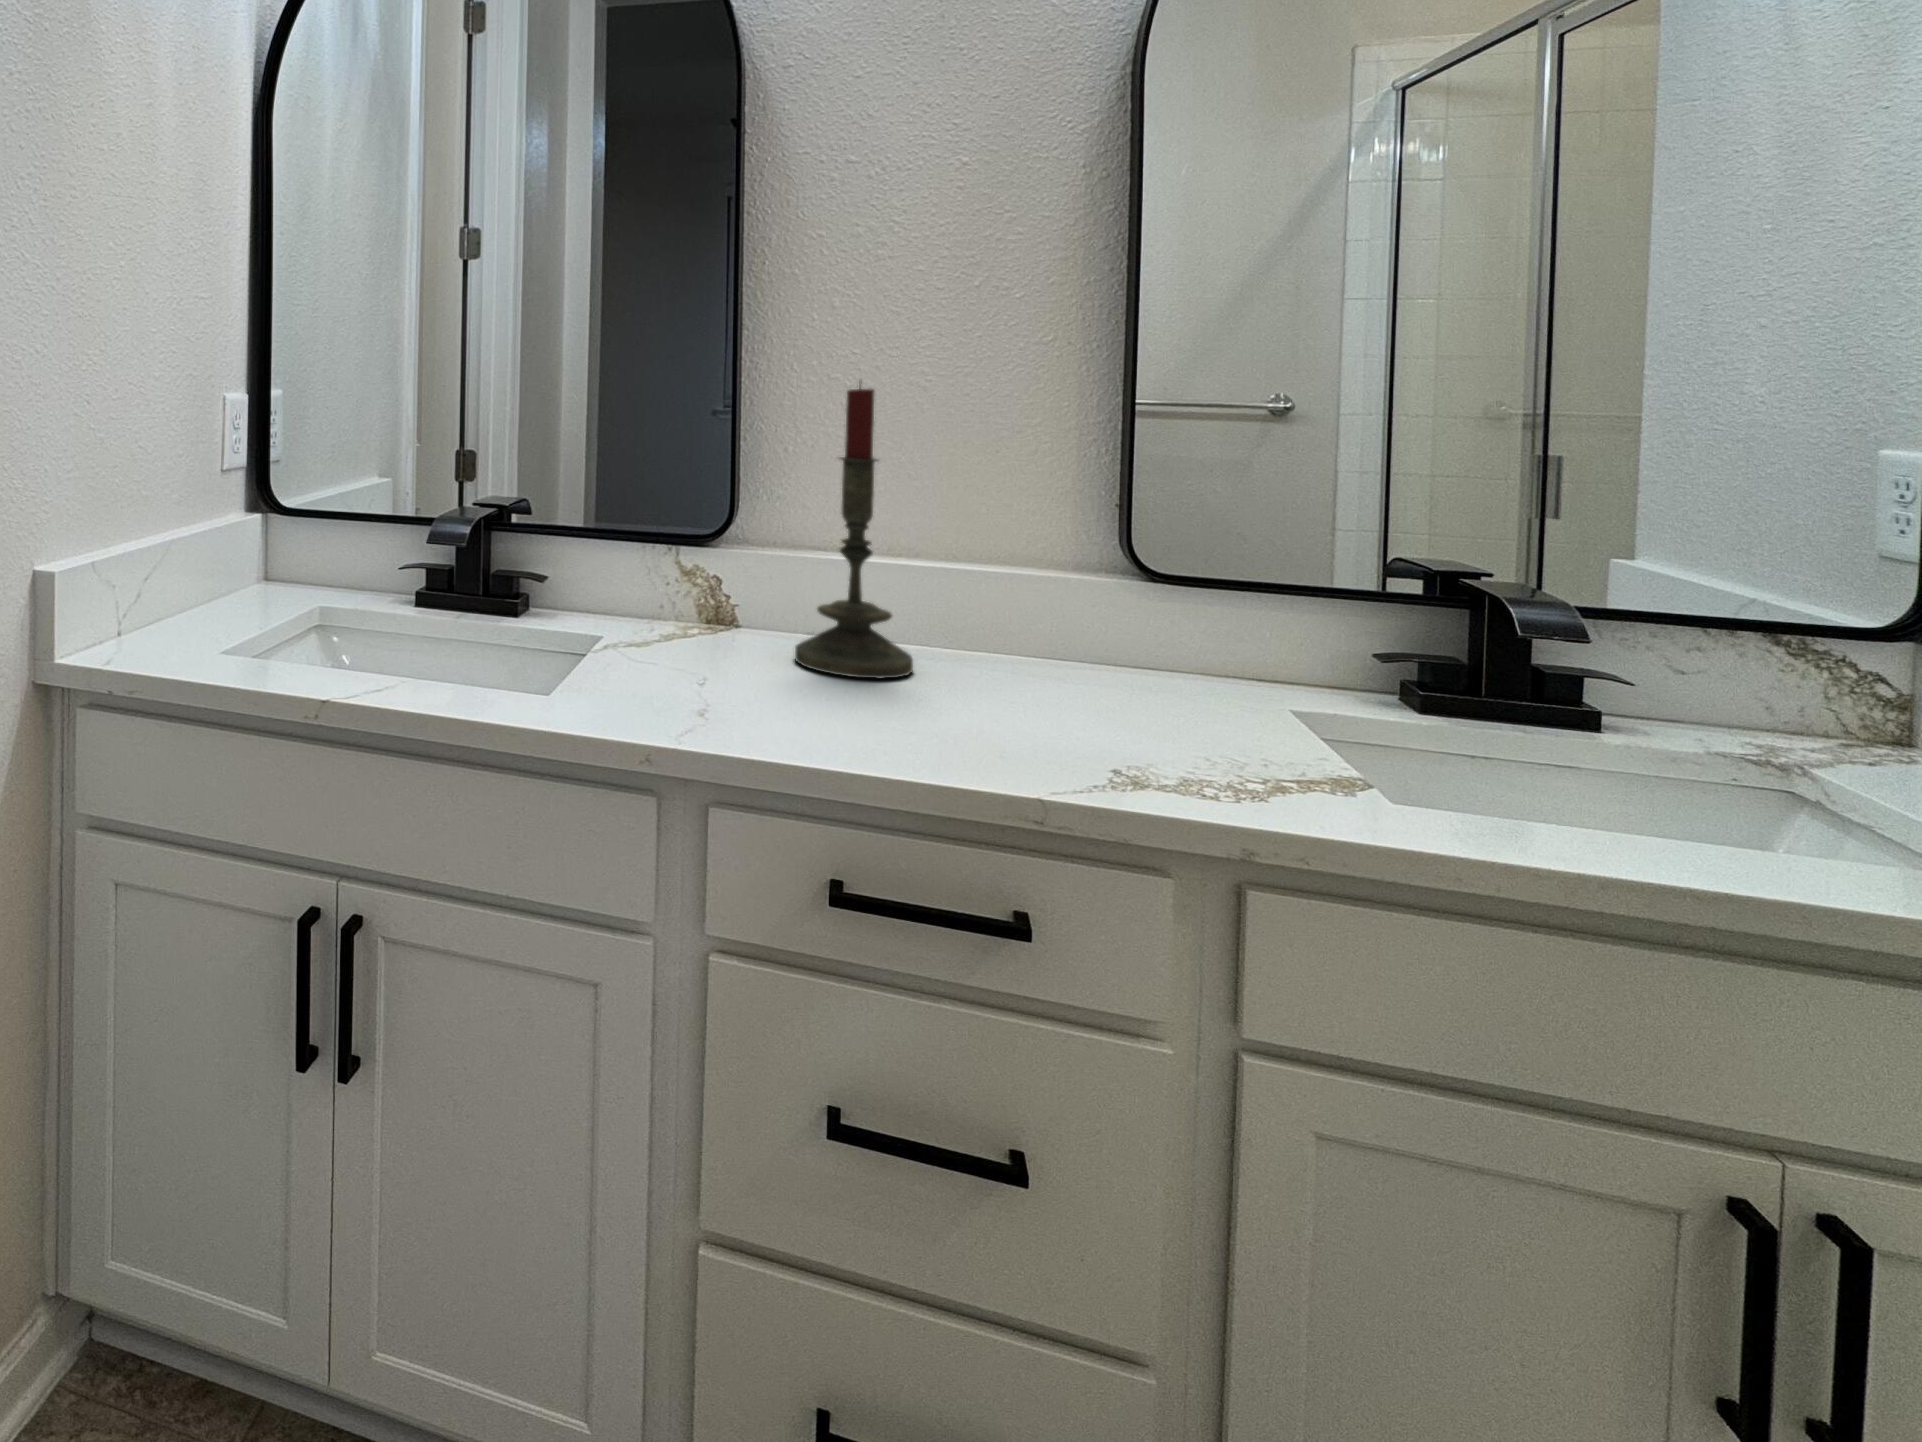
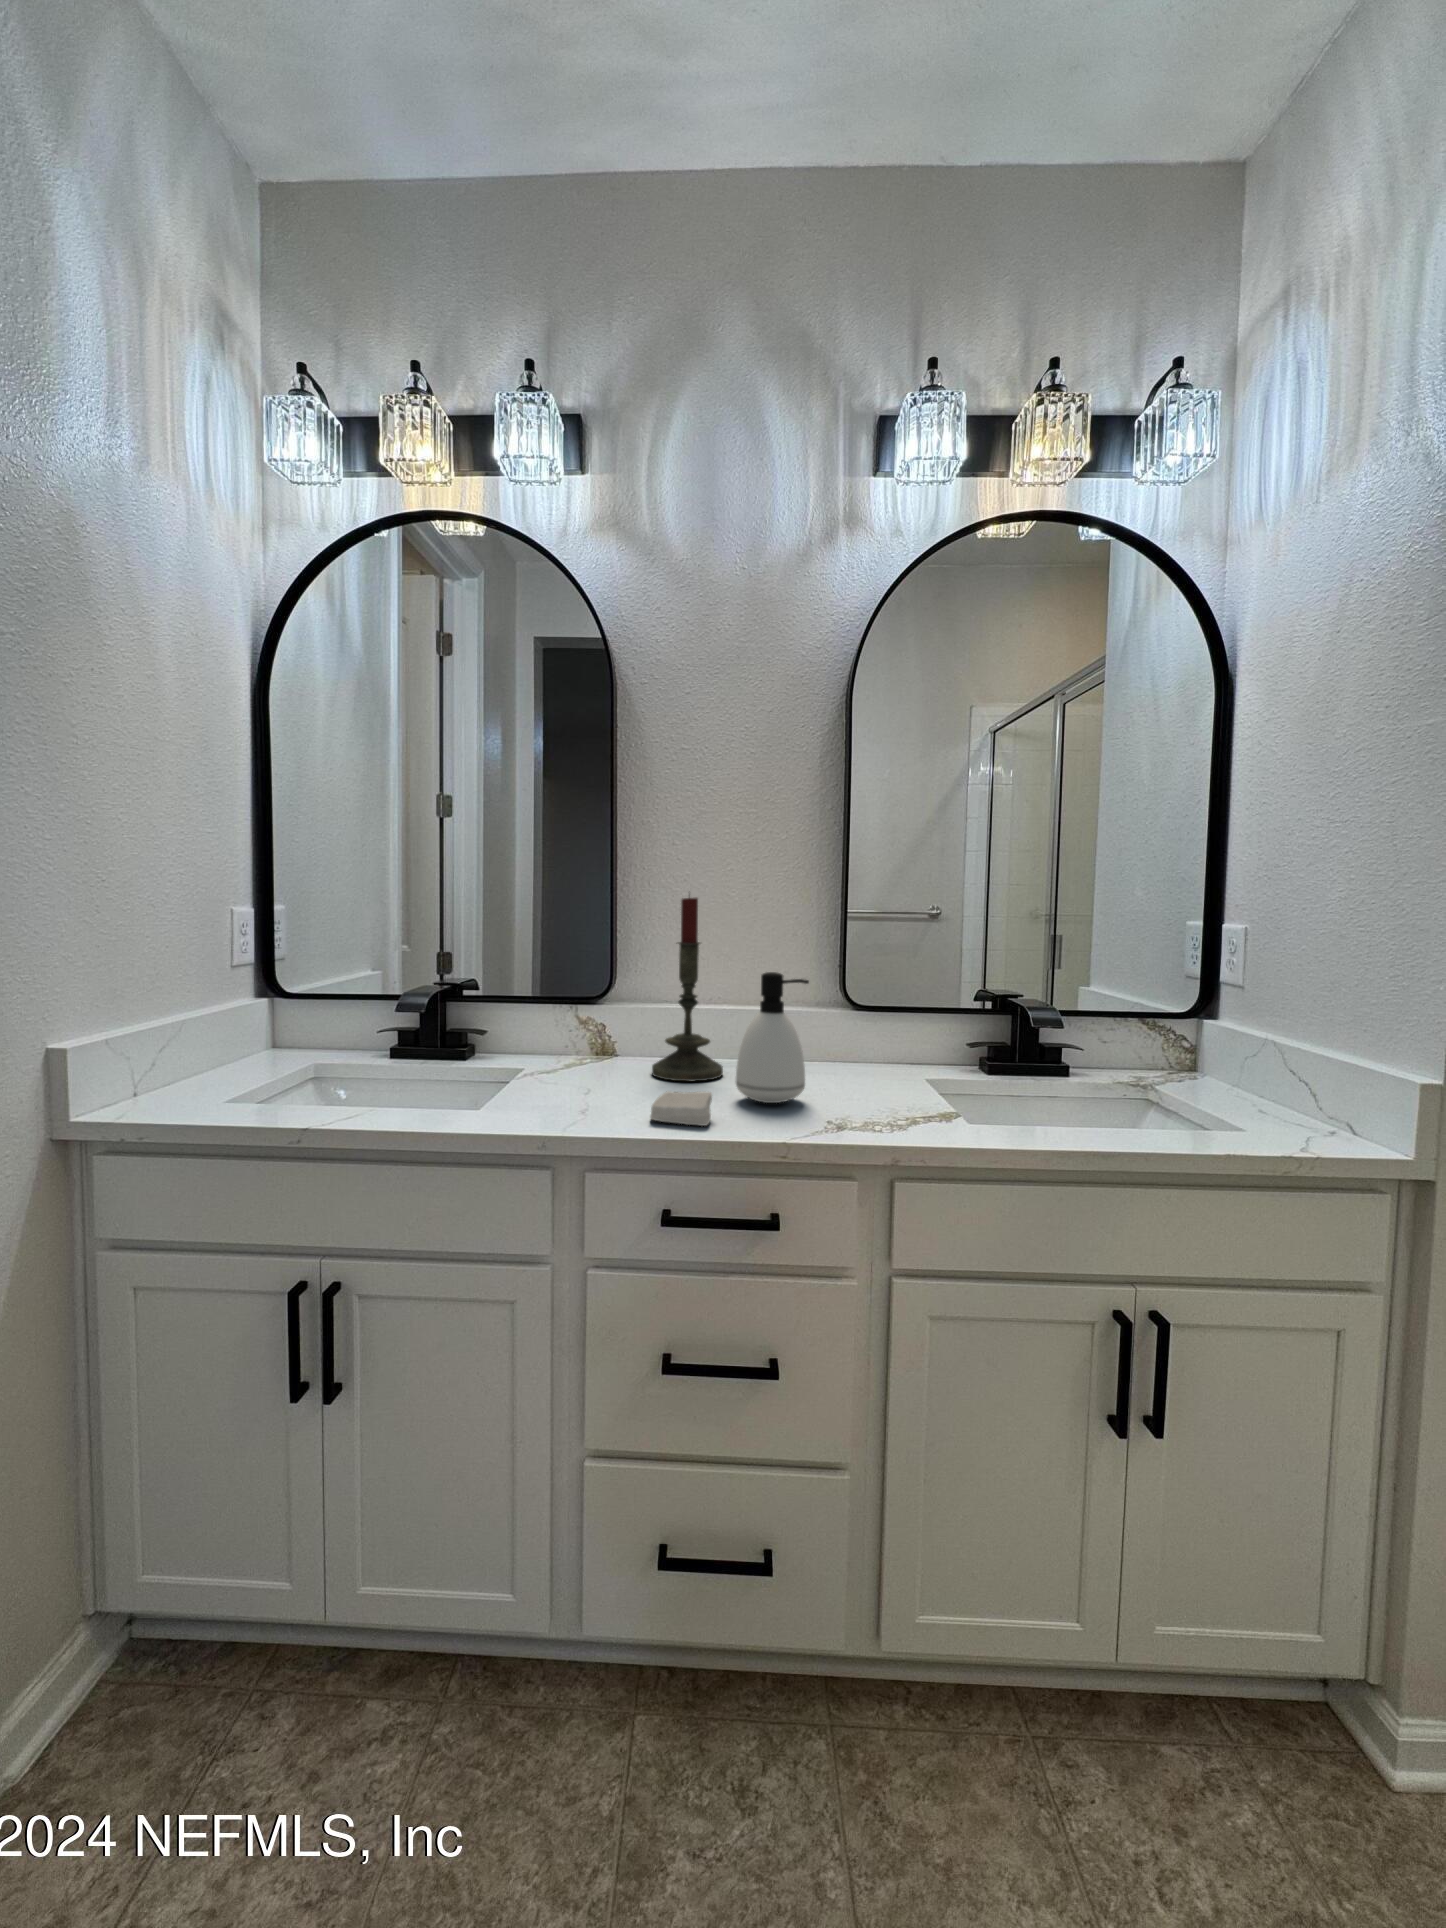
soap dispenser: none [941,512,1076,729] -> present [736,972,809,1103]
soap bar: none [799,694,905,758] -> present [650,1091,712,1126]

